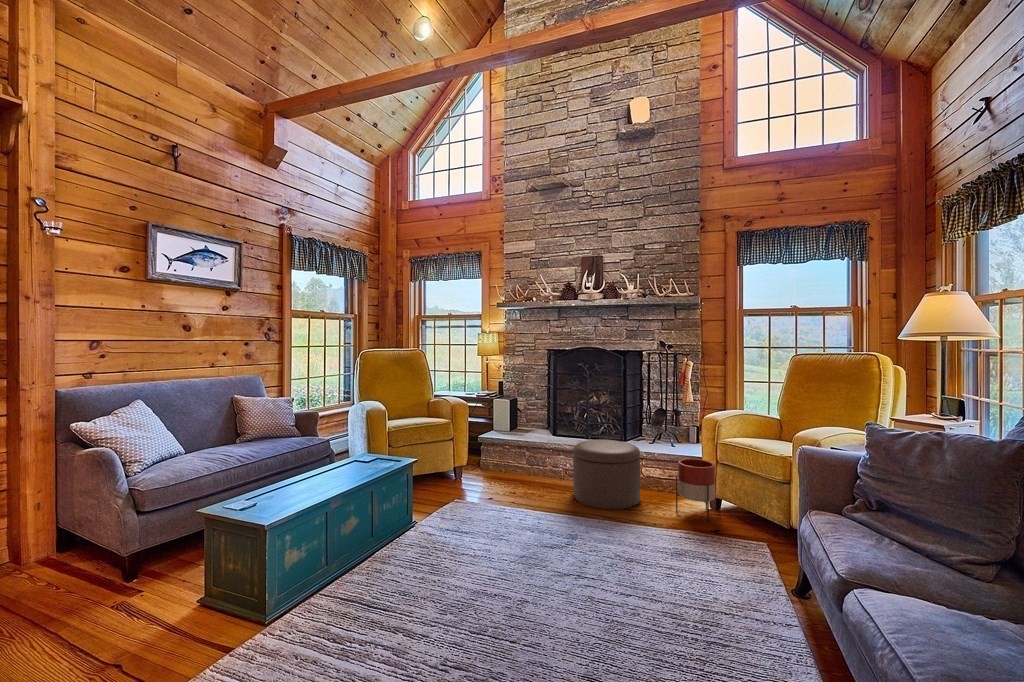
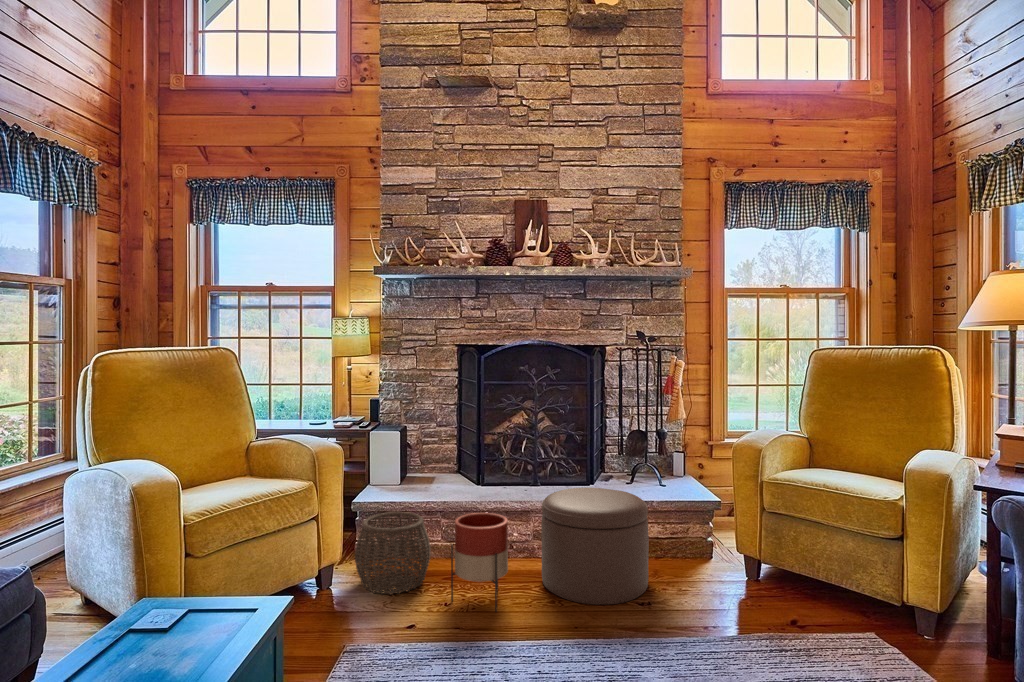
woven basket: none [471,445,513,489] -> present [355,512,431,594]
planter: present [676,459,715,522] -> present [451,513,508,612]

